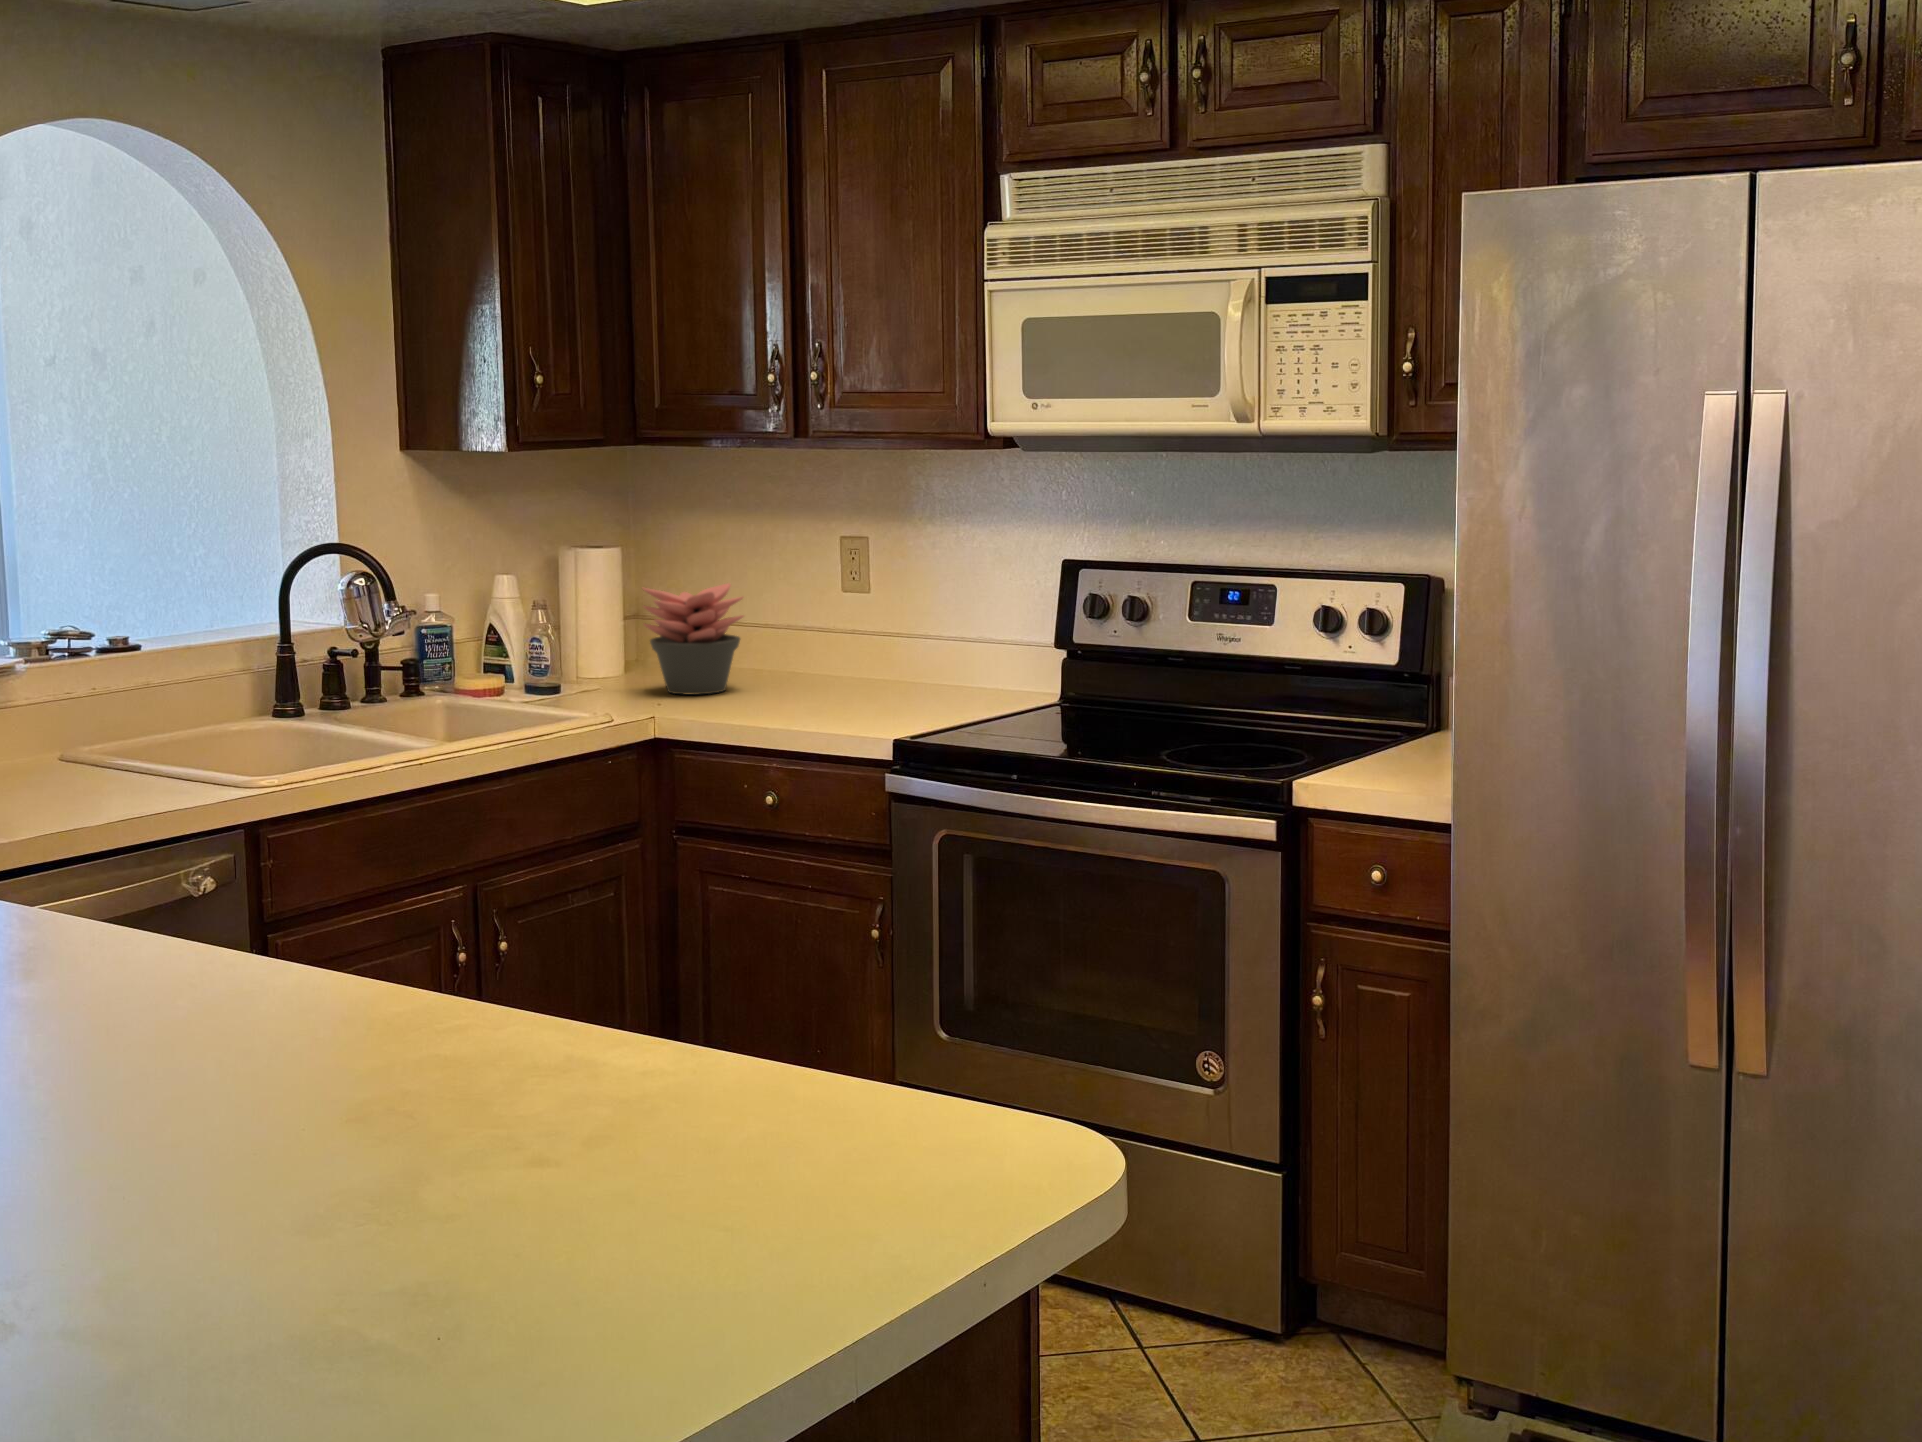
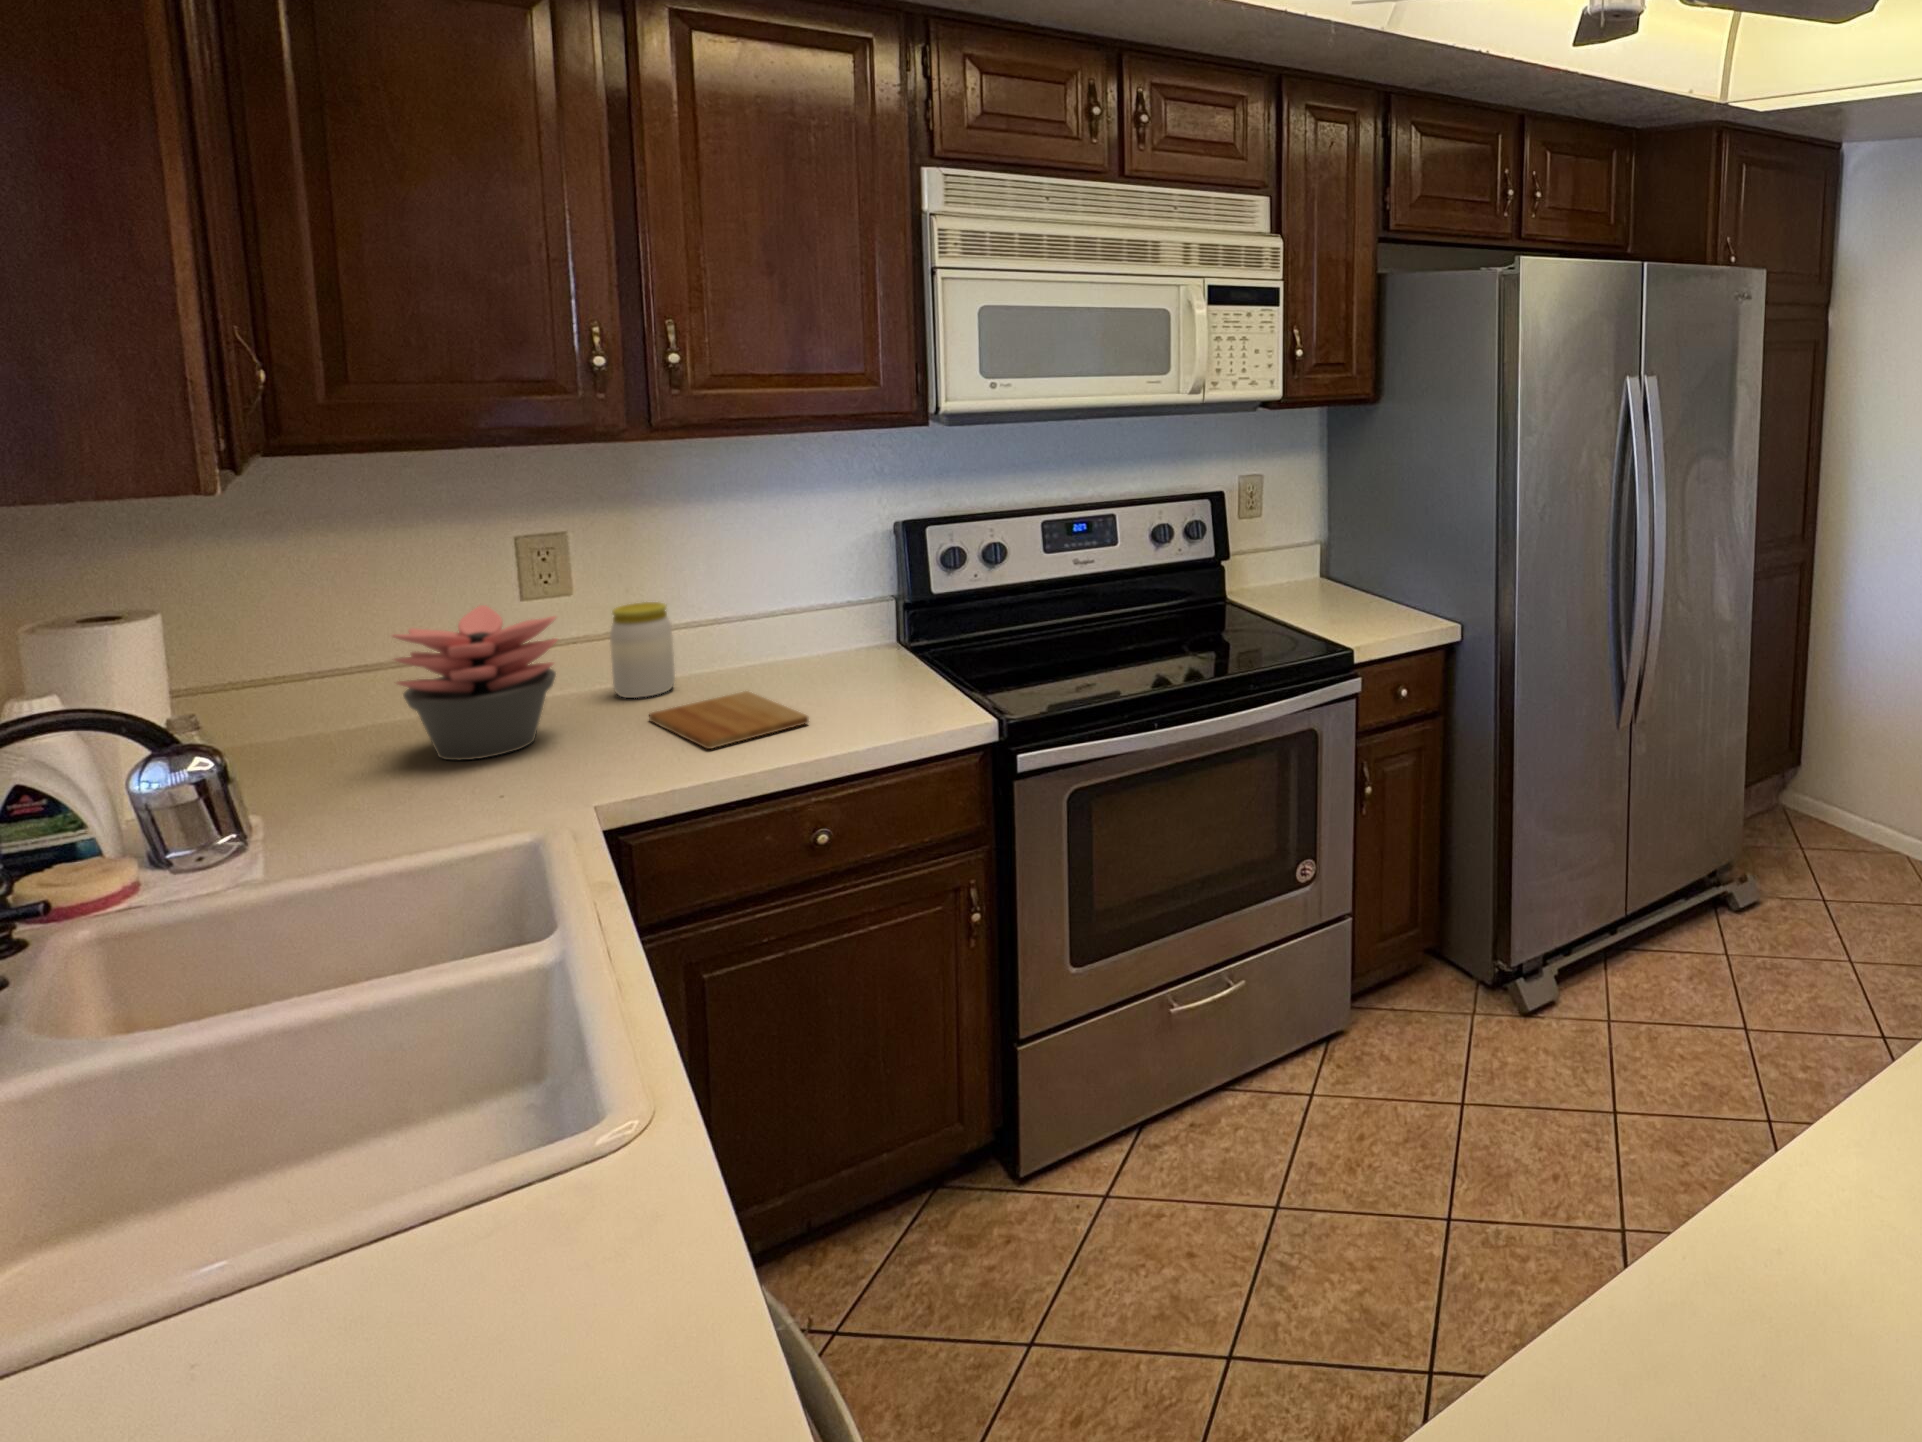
jar: none [813,607,859,688] -> present [610,602,675,698]
cutting board: none [736,692,854,718] -> present [649,691,808,749]

